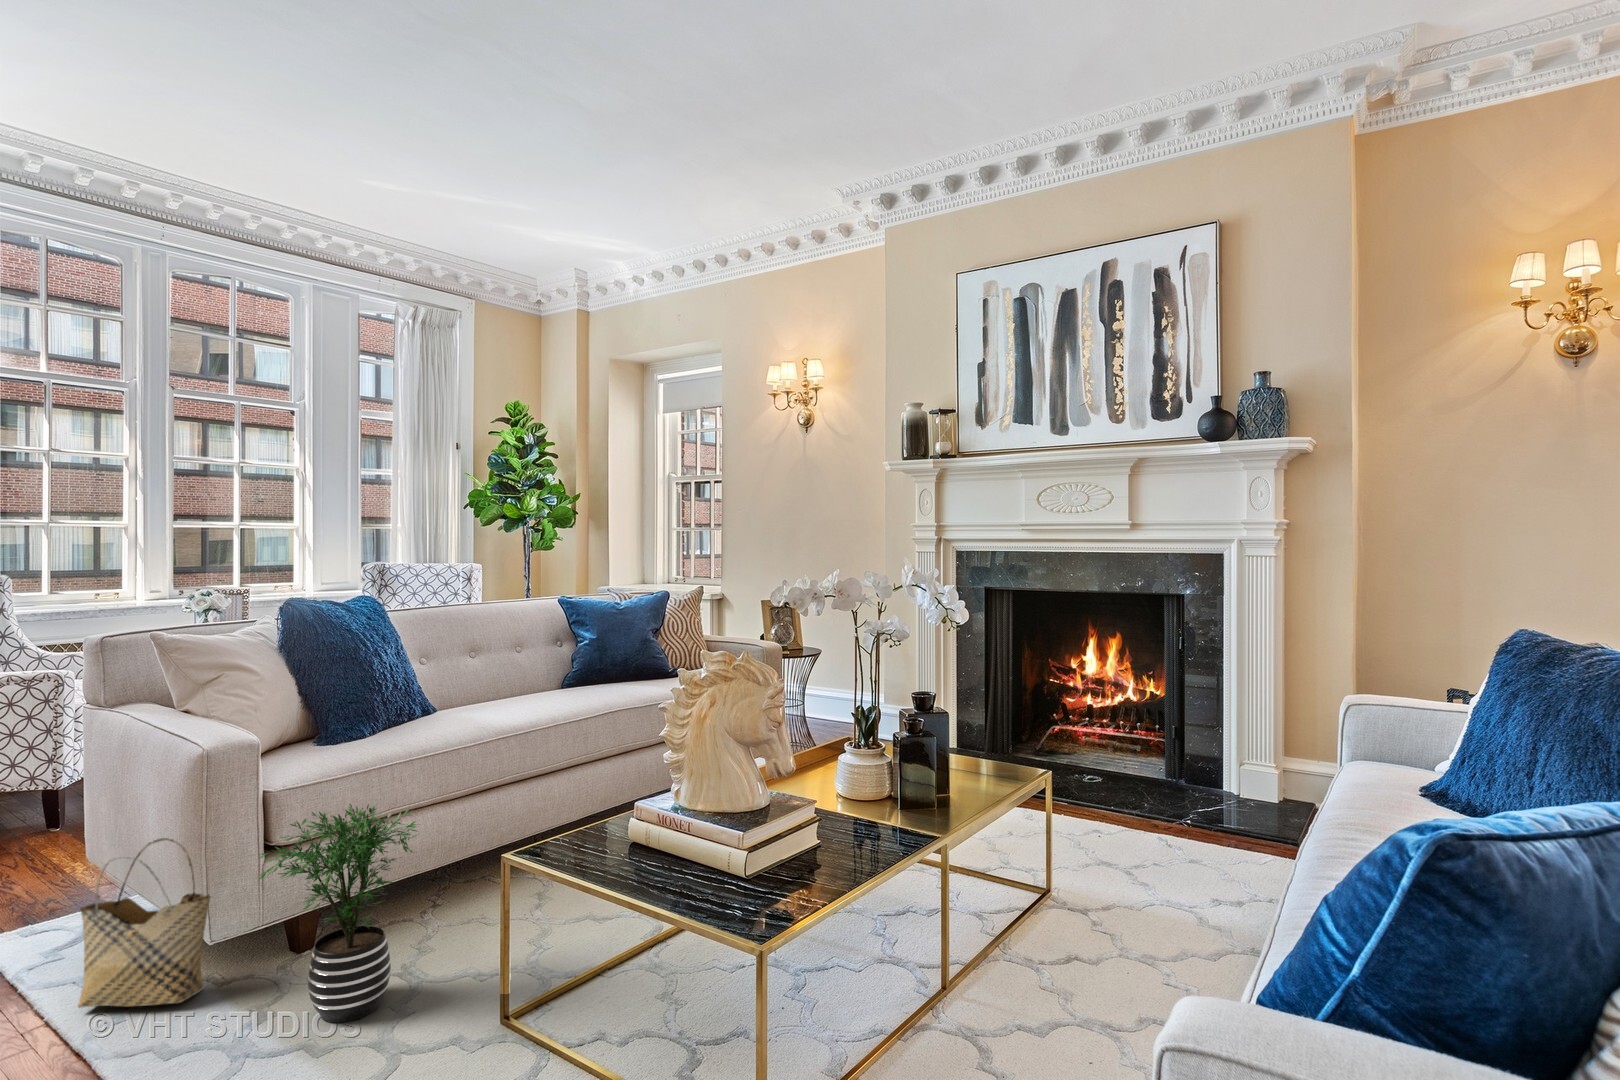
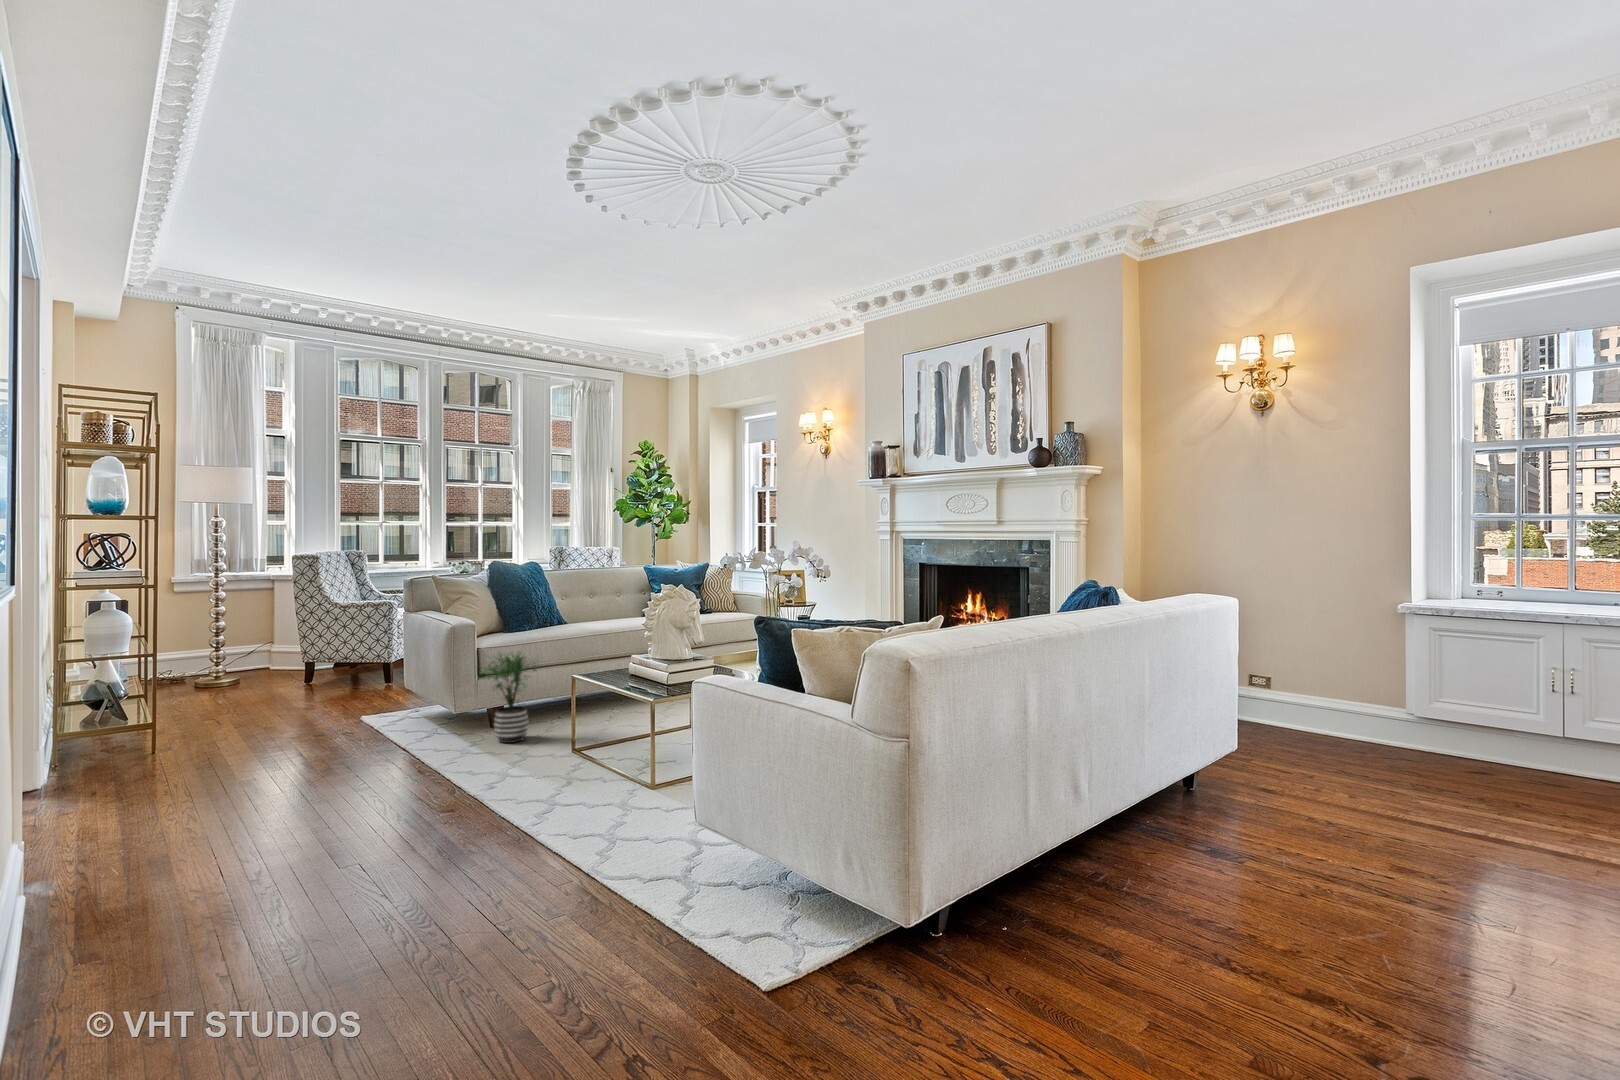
woven basket: present [78,838,211,1008] -> none [405,665,456,734]

